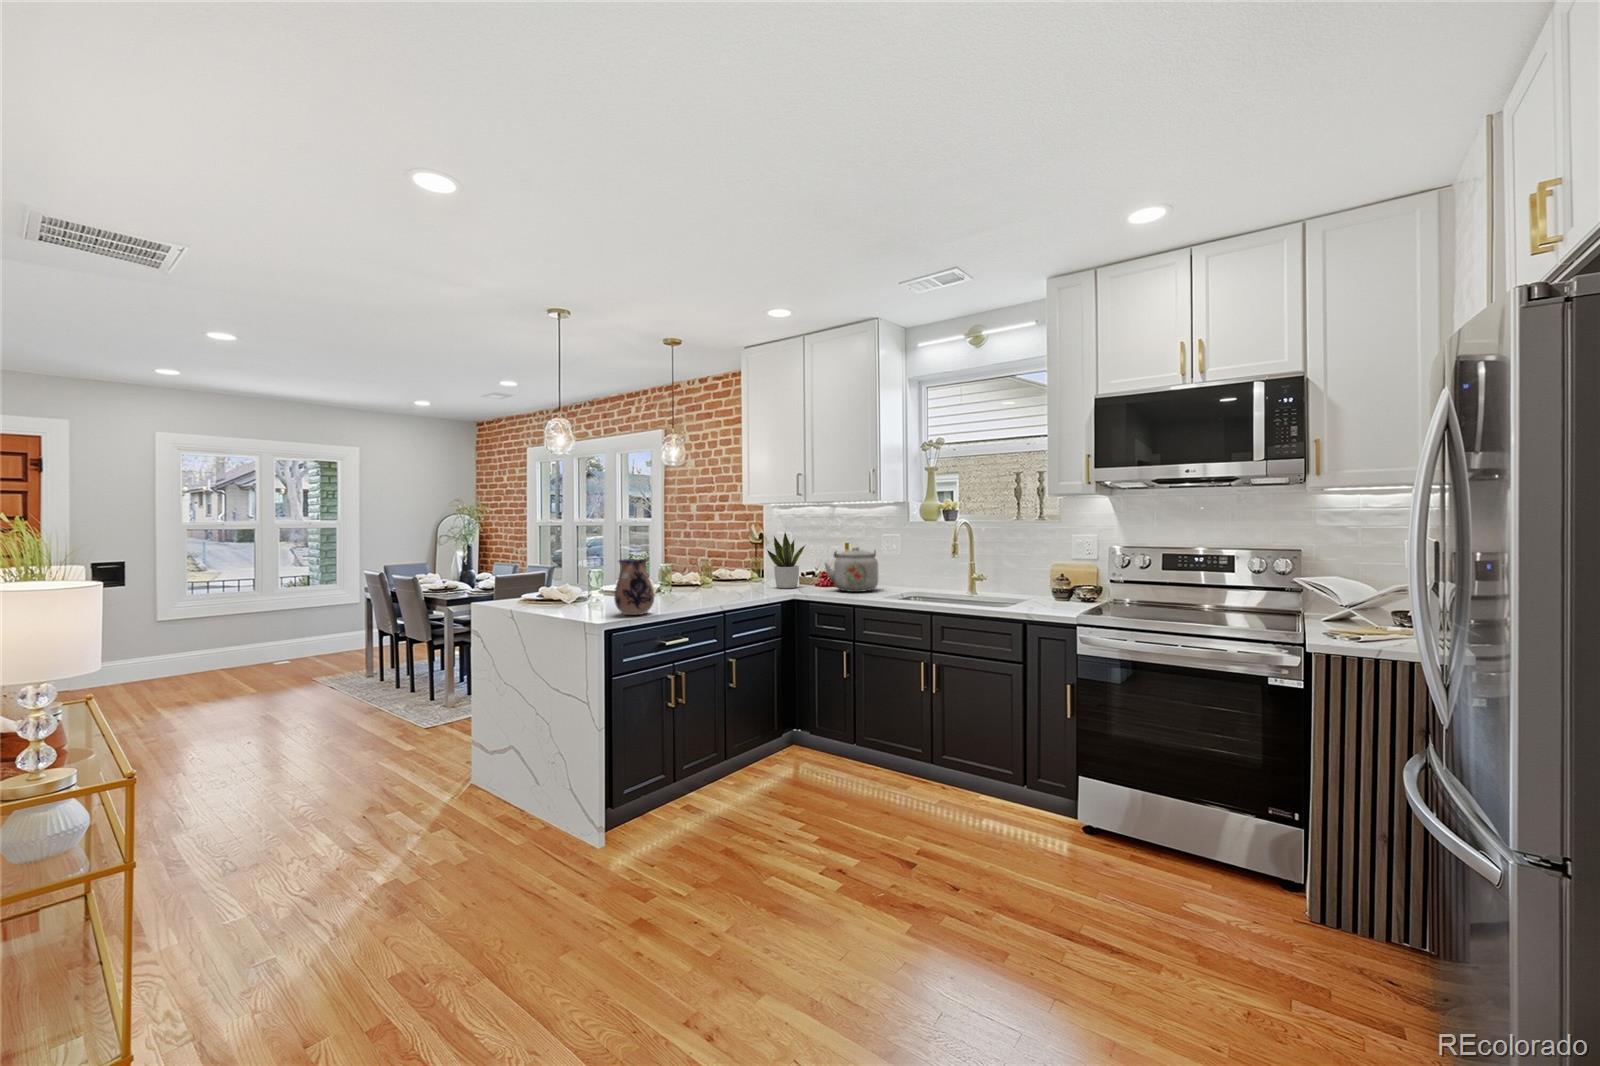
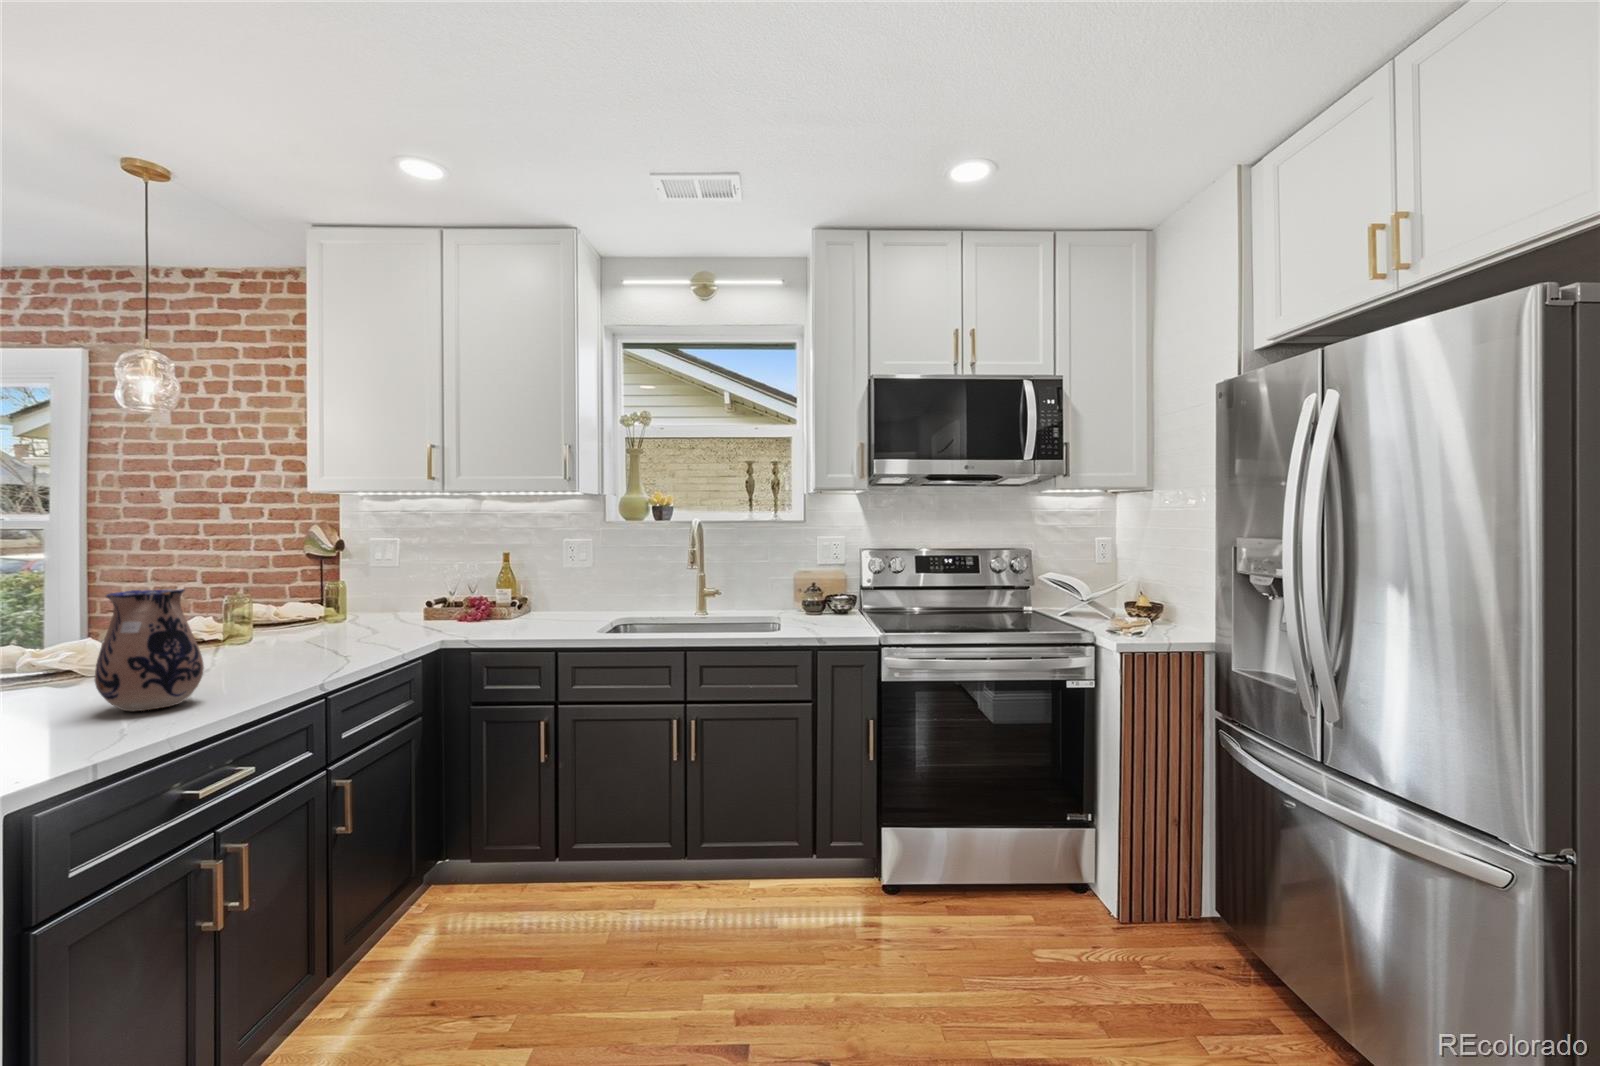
potted plant: present [767,533,805,588] -> none [380,534,446,630]
kettle: present [825,547,878,592] -> none [489,559,575,627]

